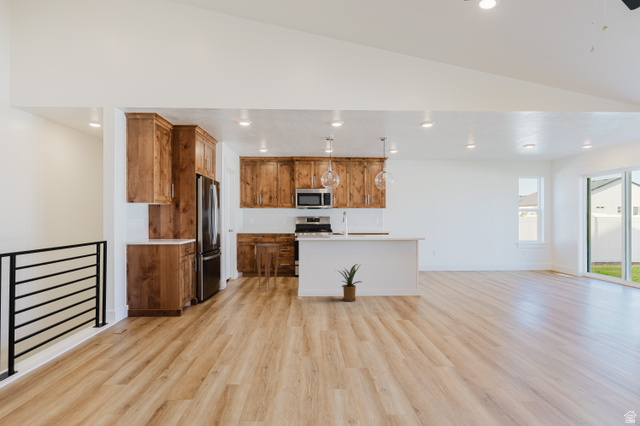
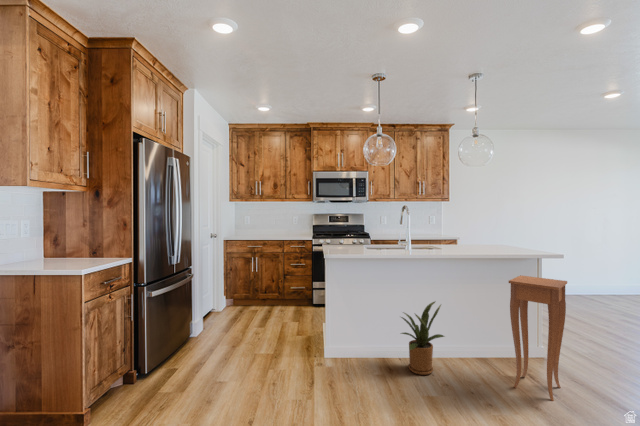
side table: present [256,243,280,291] -> present [509,275,567,401]

